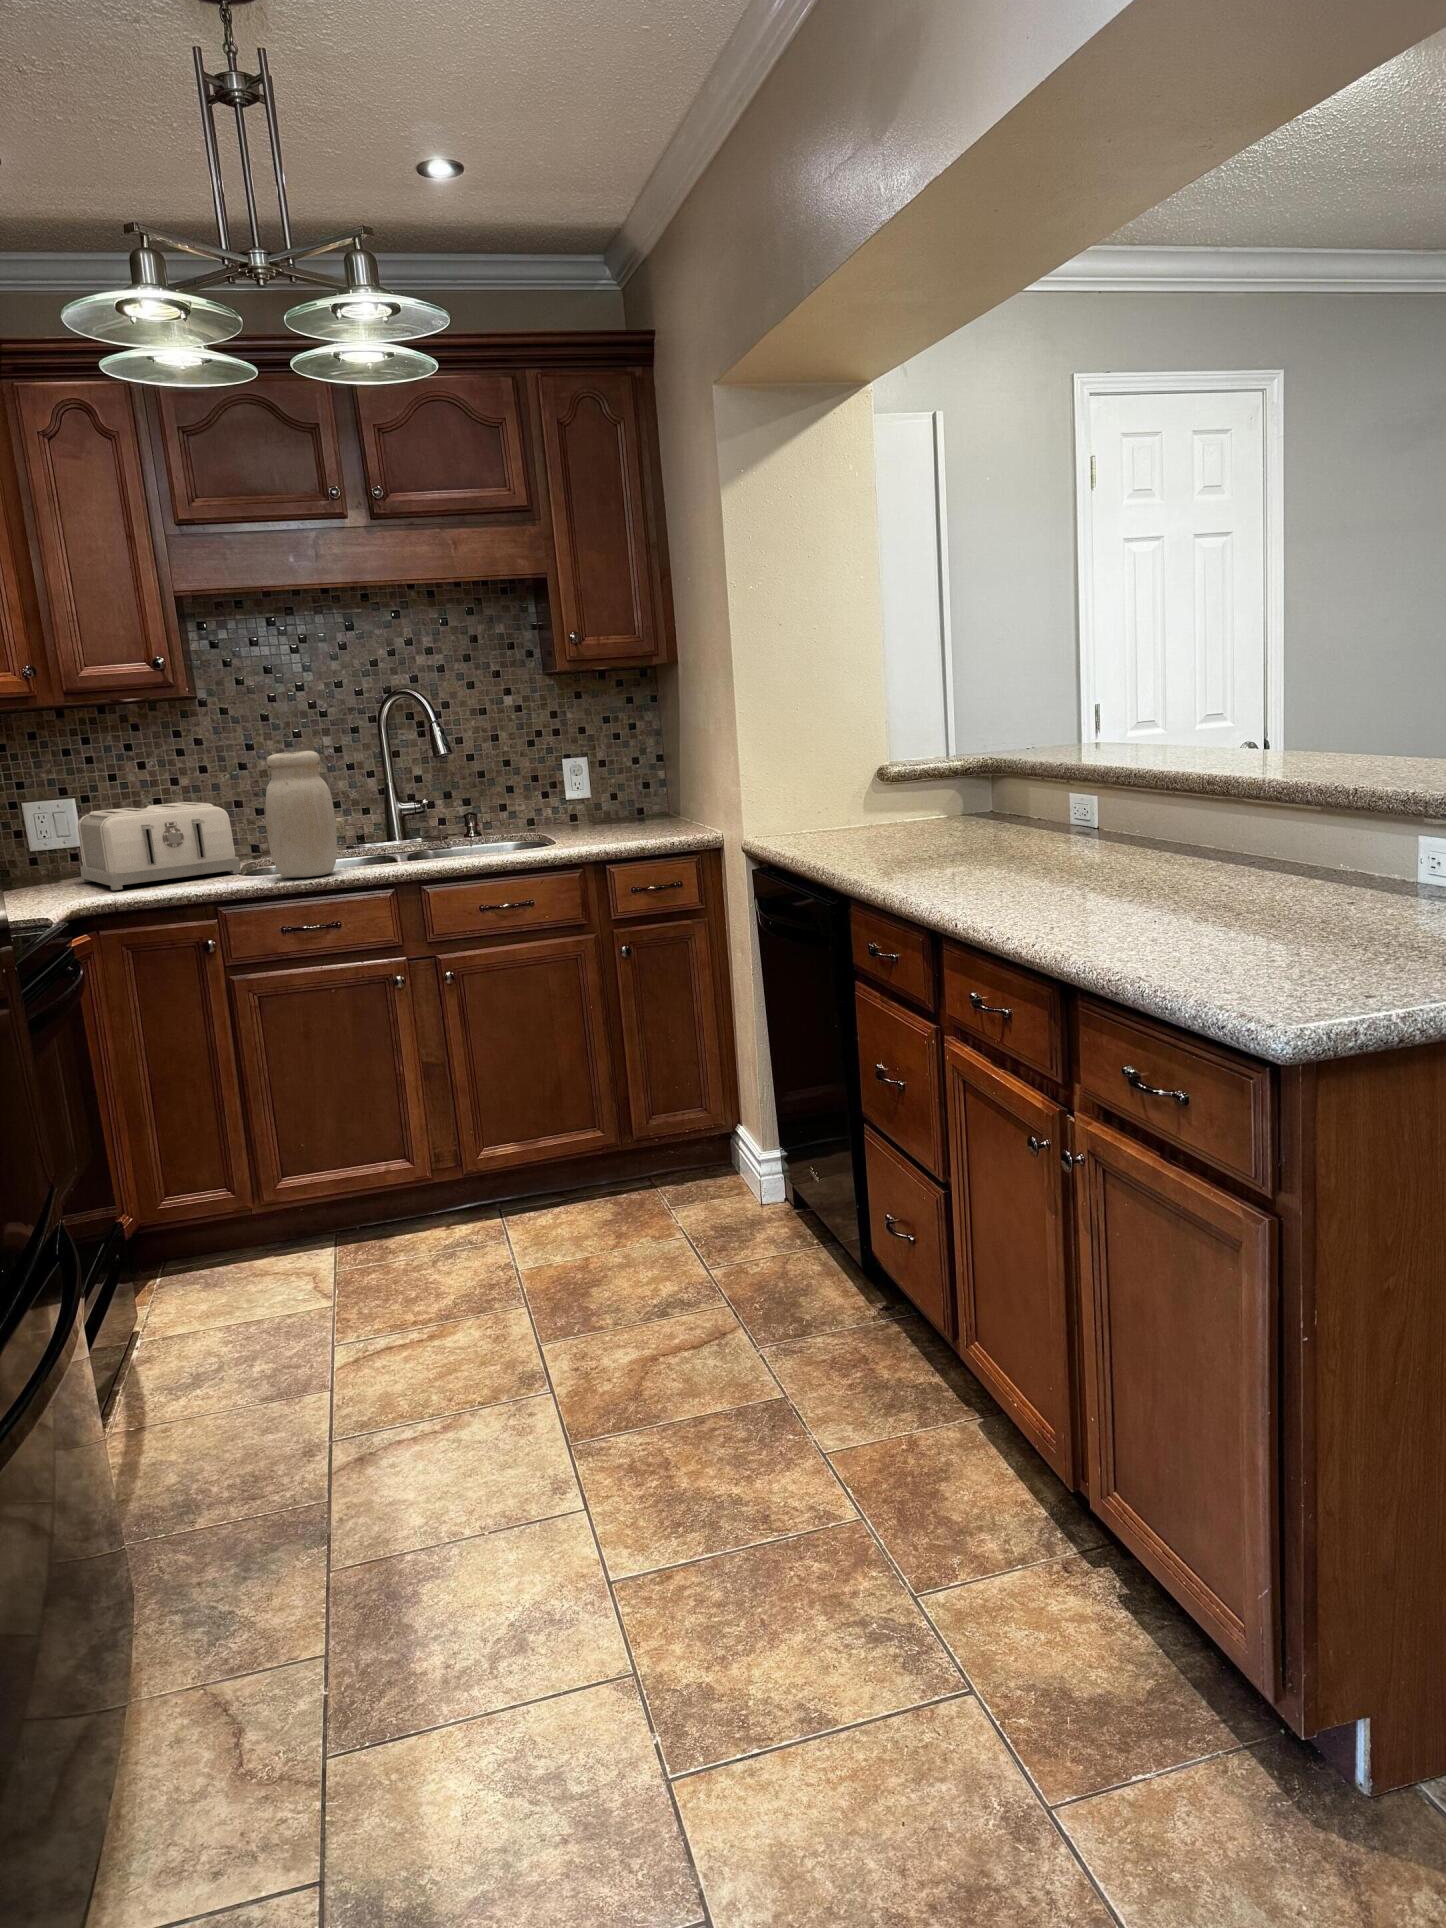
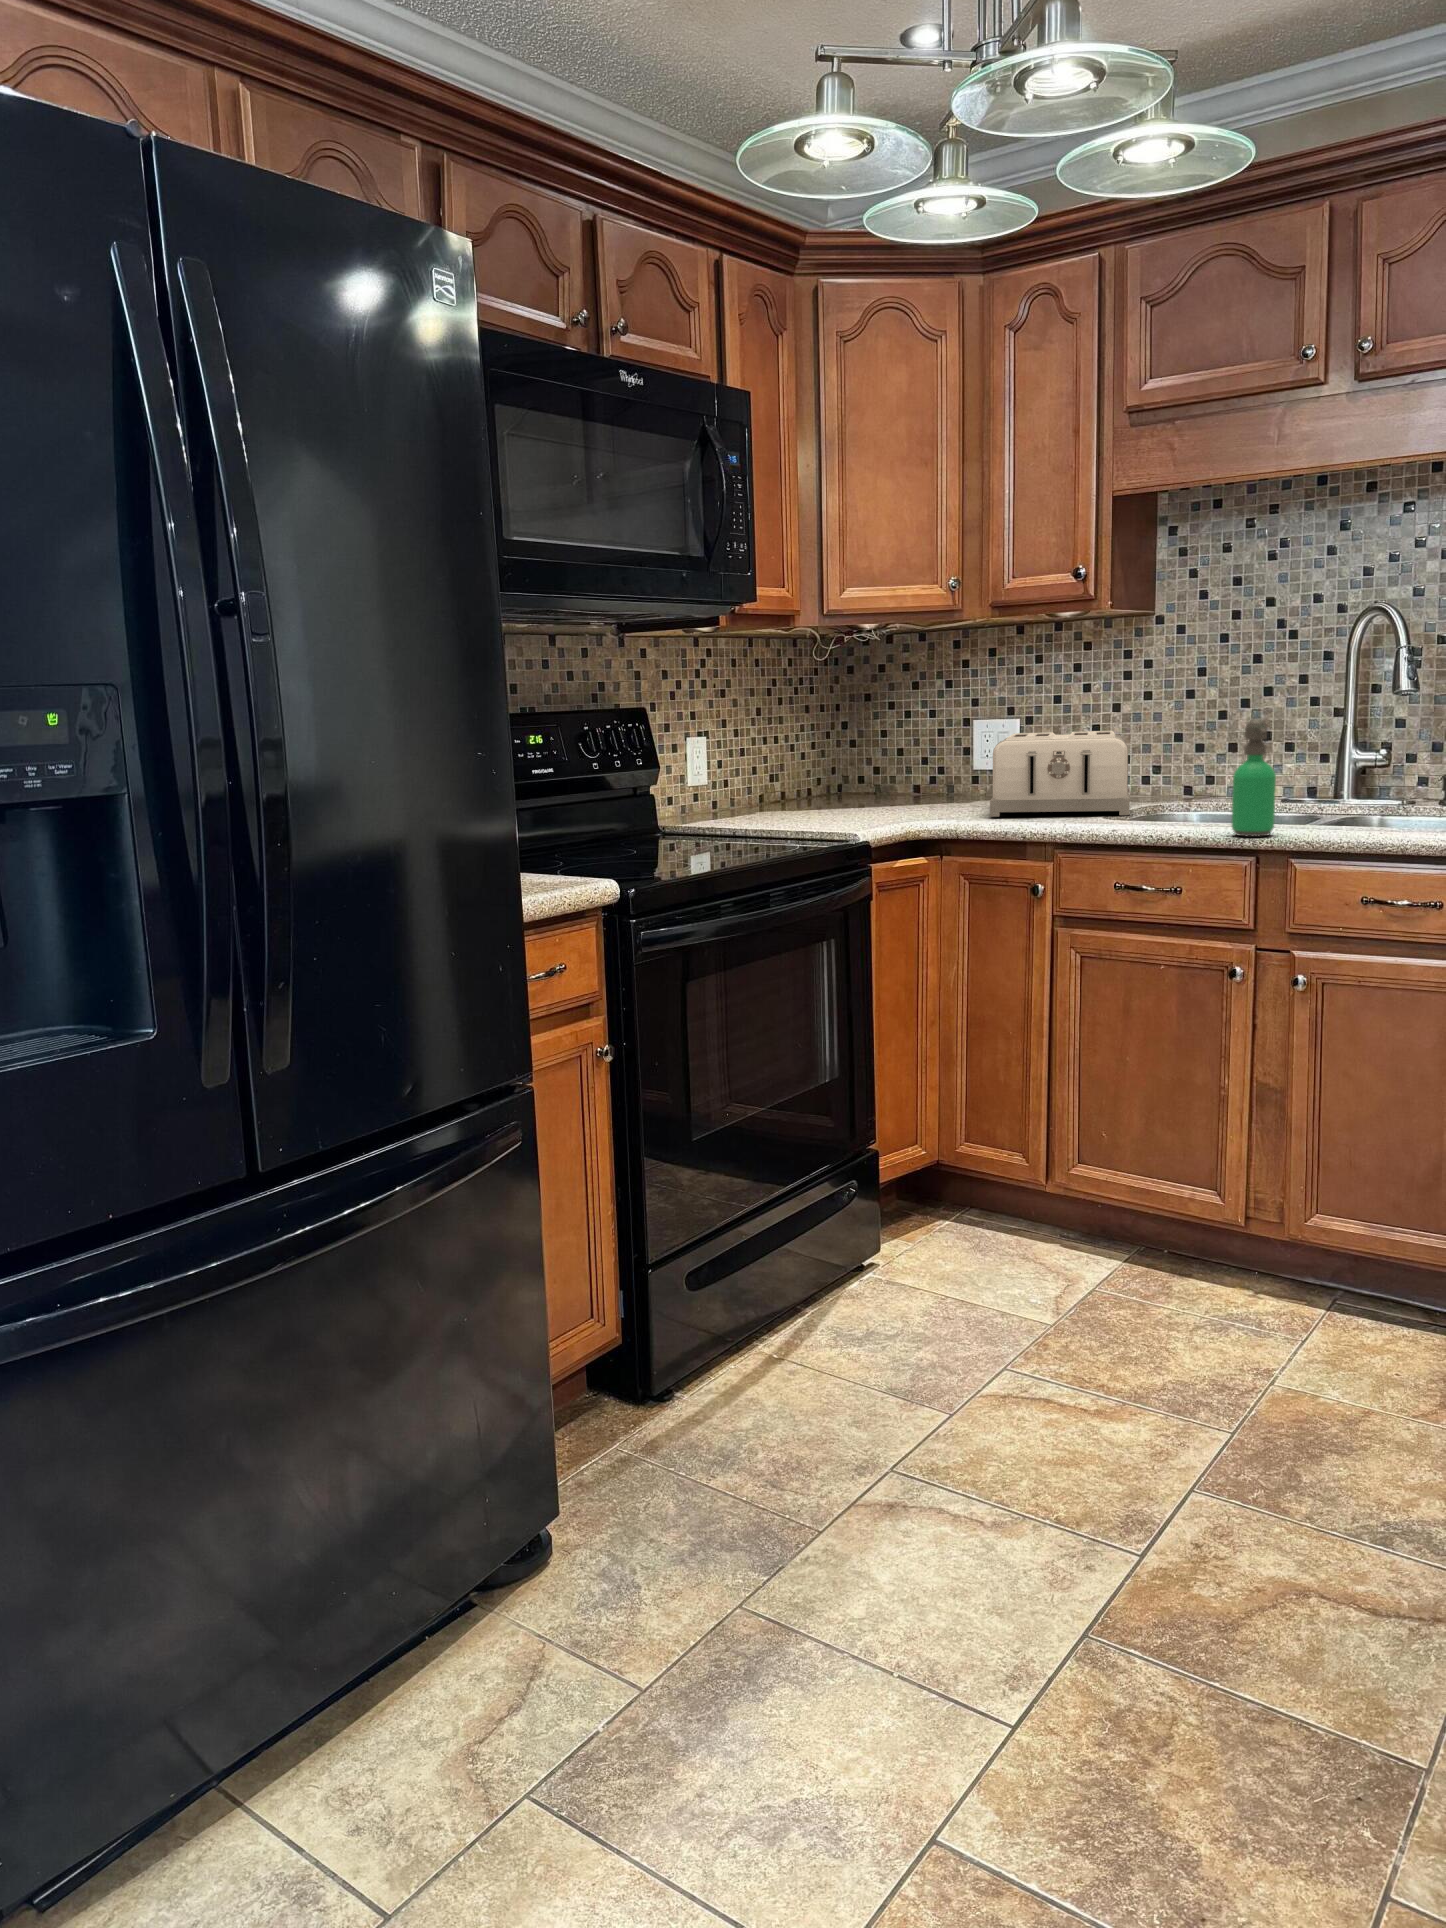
jar: present [266,751,337,878] -> none [1129,679,1212,829]
soap dispenser: none [367,780,404,872] -> present [1232,719,1276,836]

